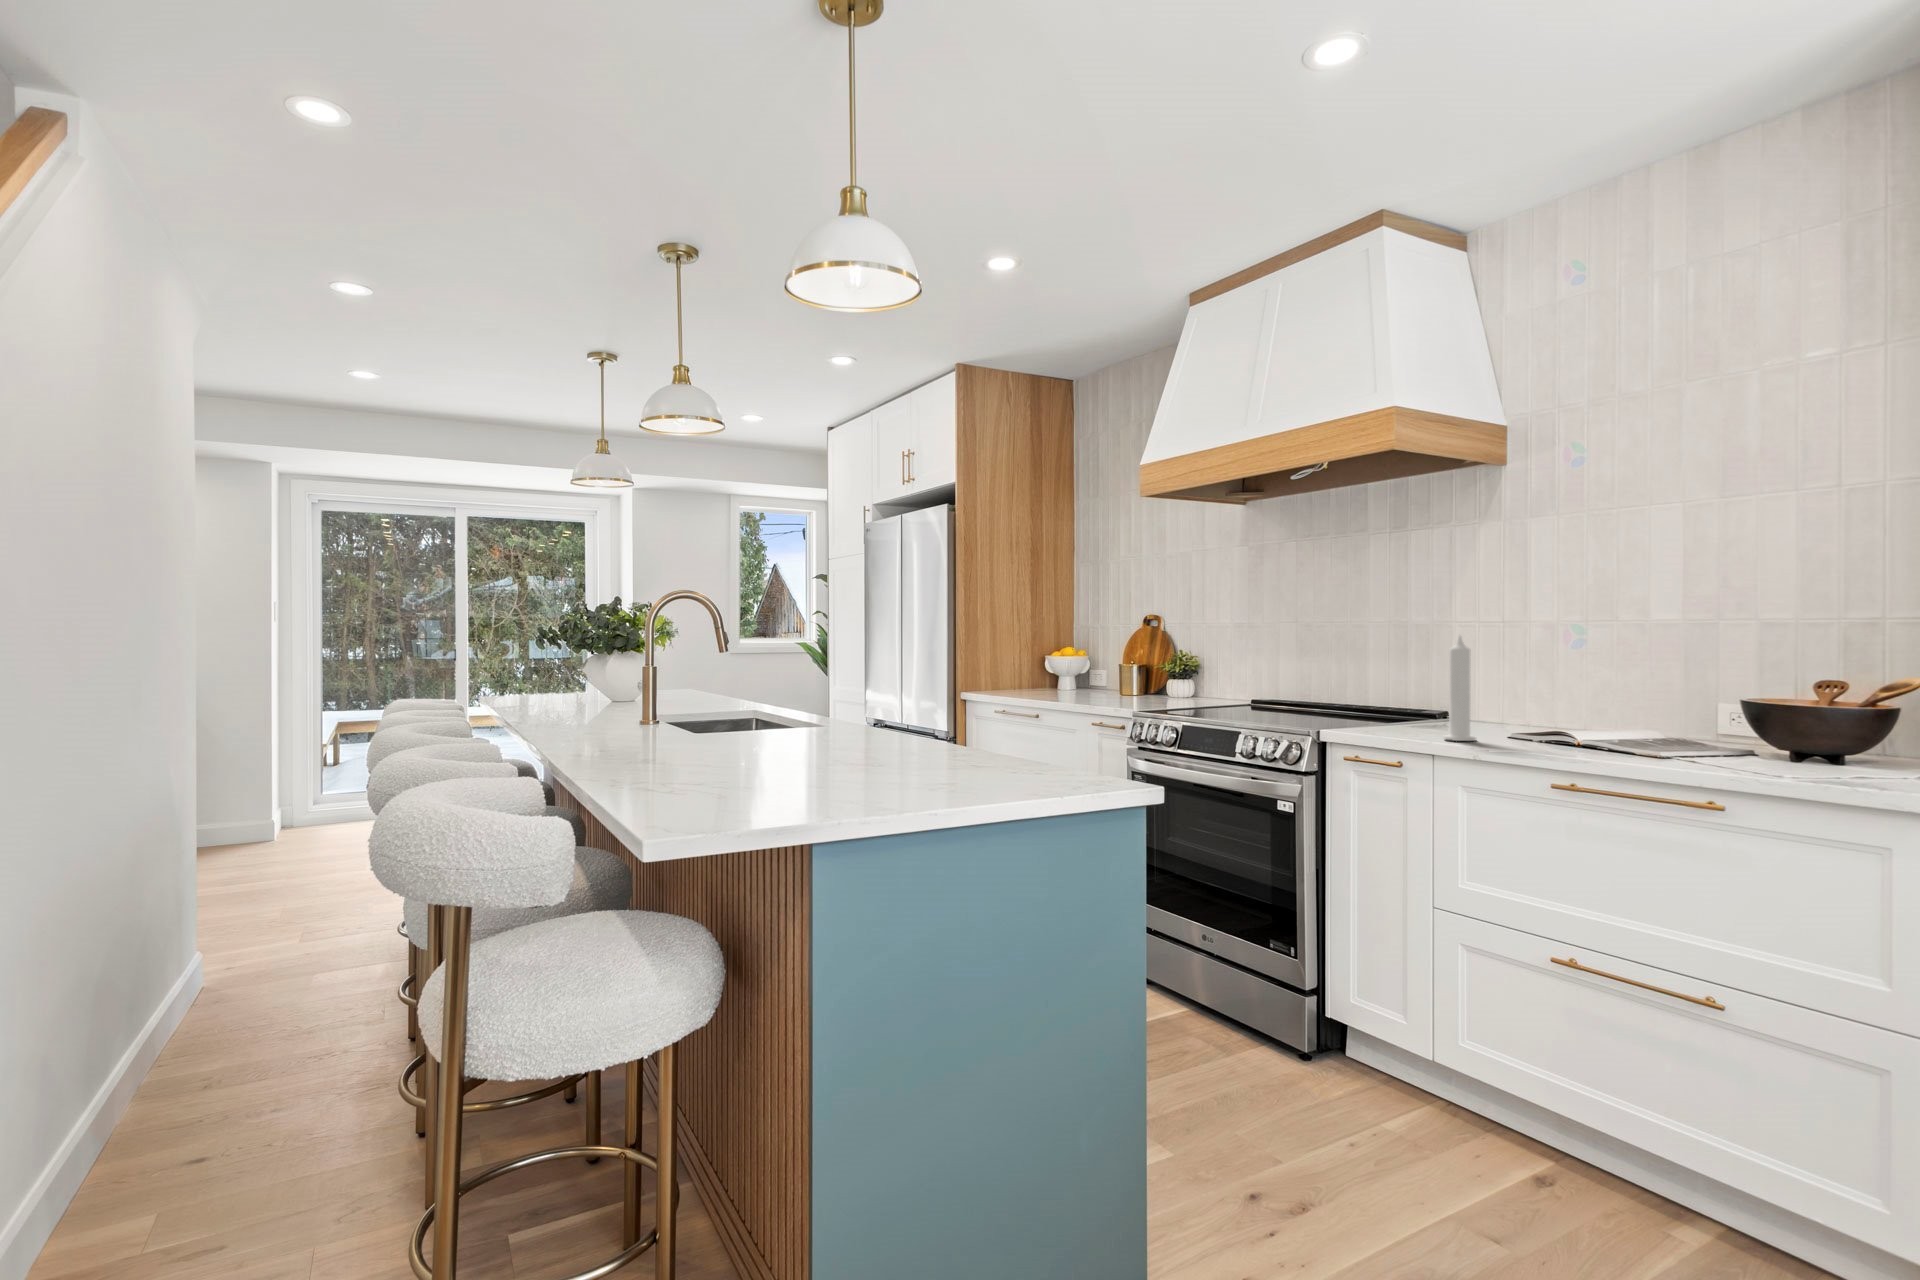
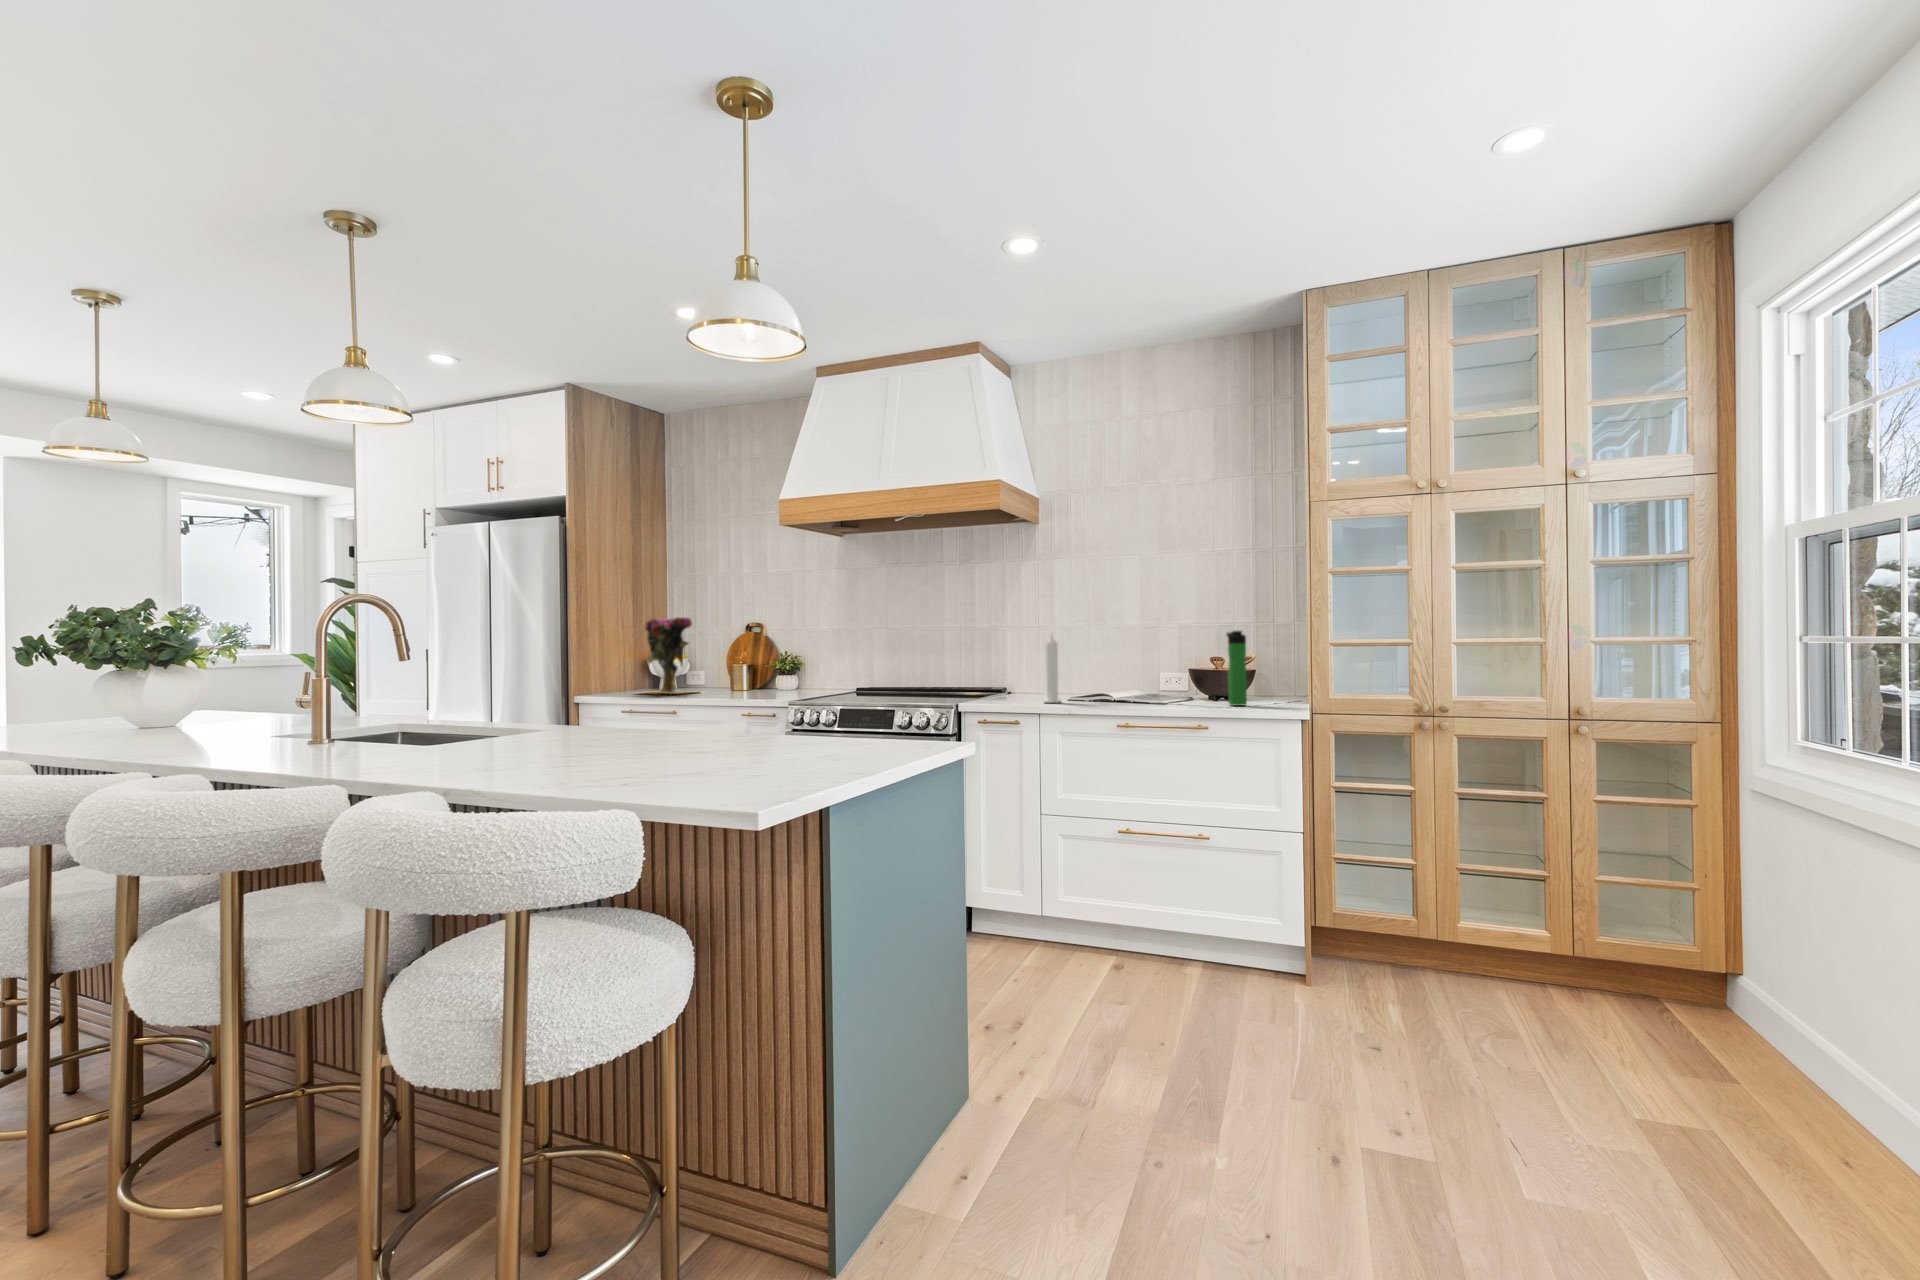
vase: none [1015,609,1096,696] -> present [645,617,692,694]
bottle: none [1774,635,1816,774] -> present [1227,631,1247,706]

